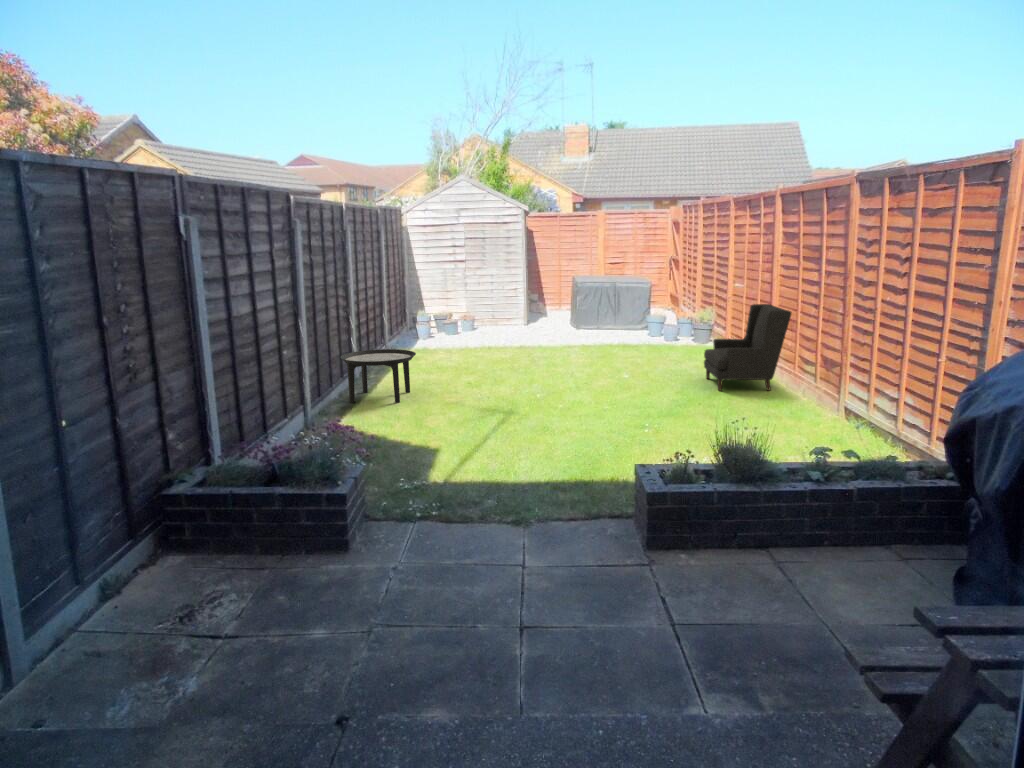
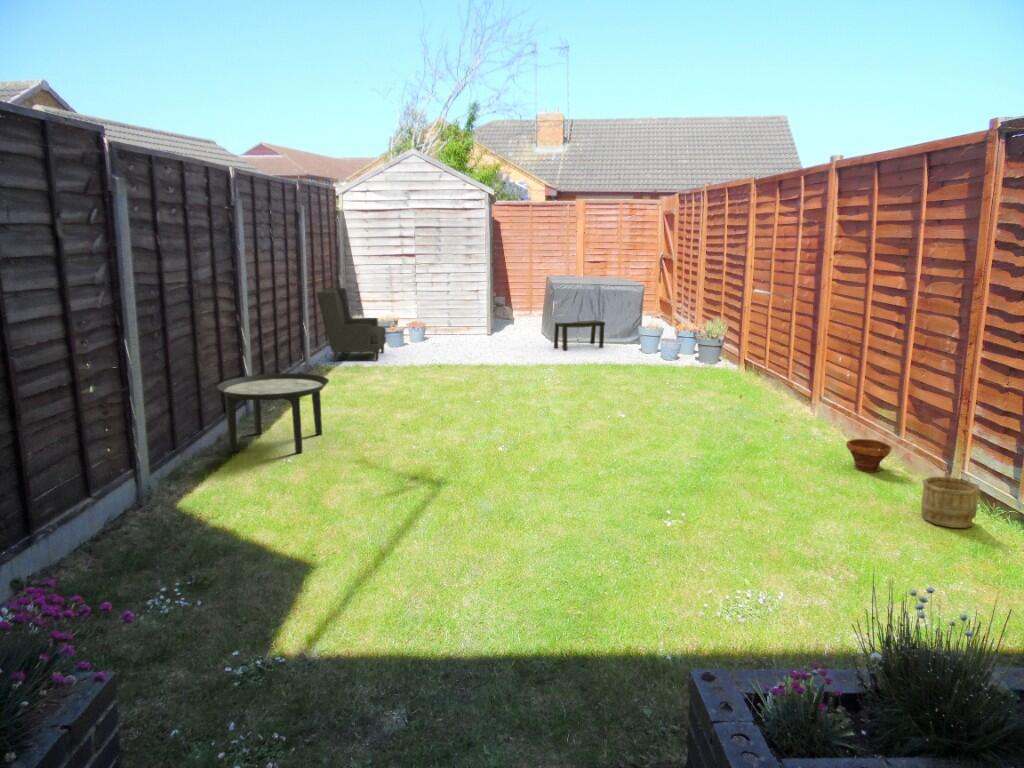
chair: present [704,304,792,391] -> present [317,288,386,362]
bench: none [579,311,621,336] -> present [554,320,605,350]
planter: none [780,387,811,409] -> present [846,439,892,472]
wooden bucket: none [816,405,852,436] -> present [922,477,980,528]

